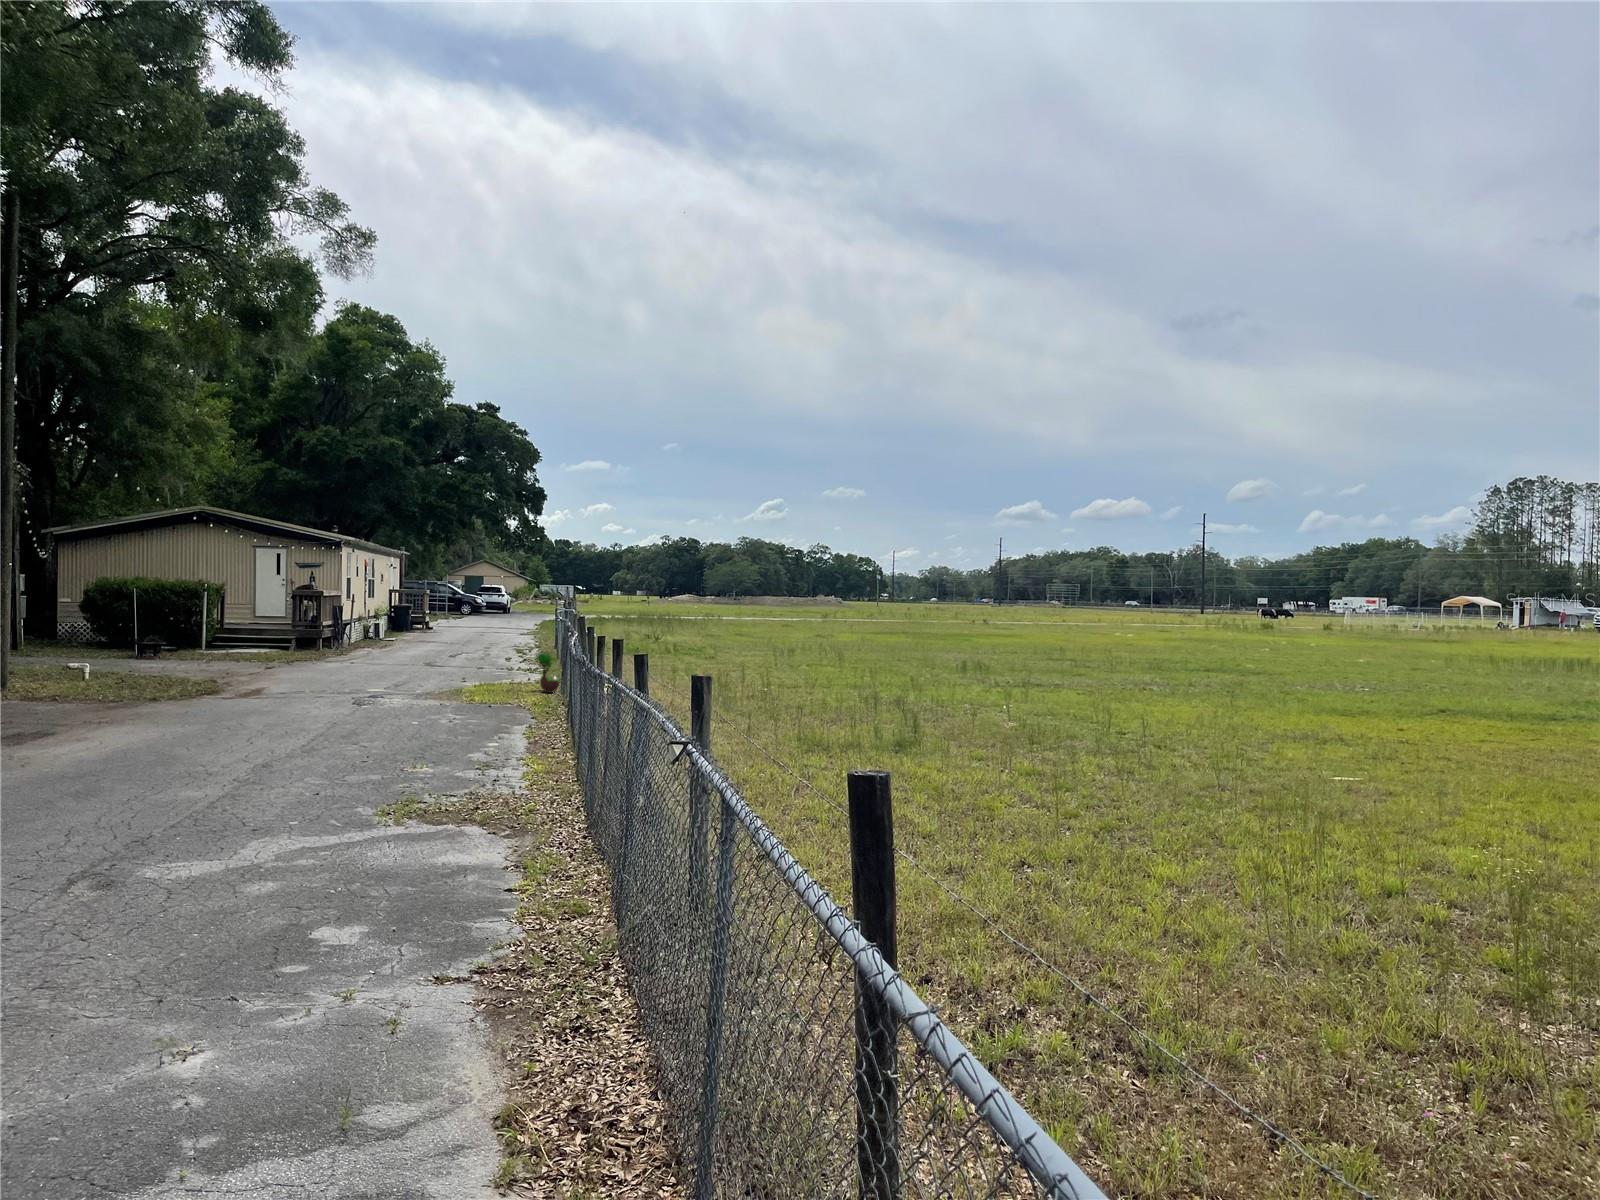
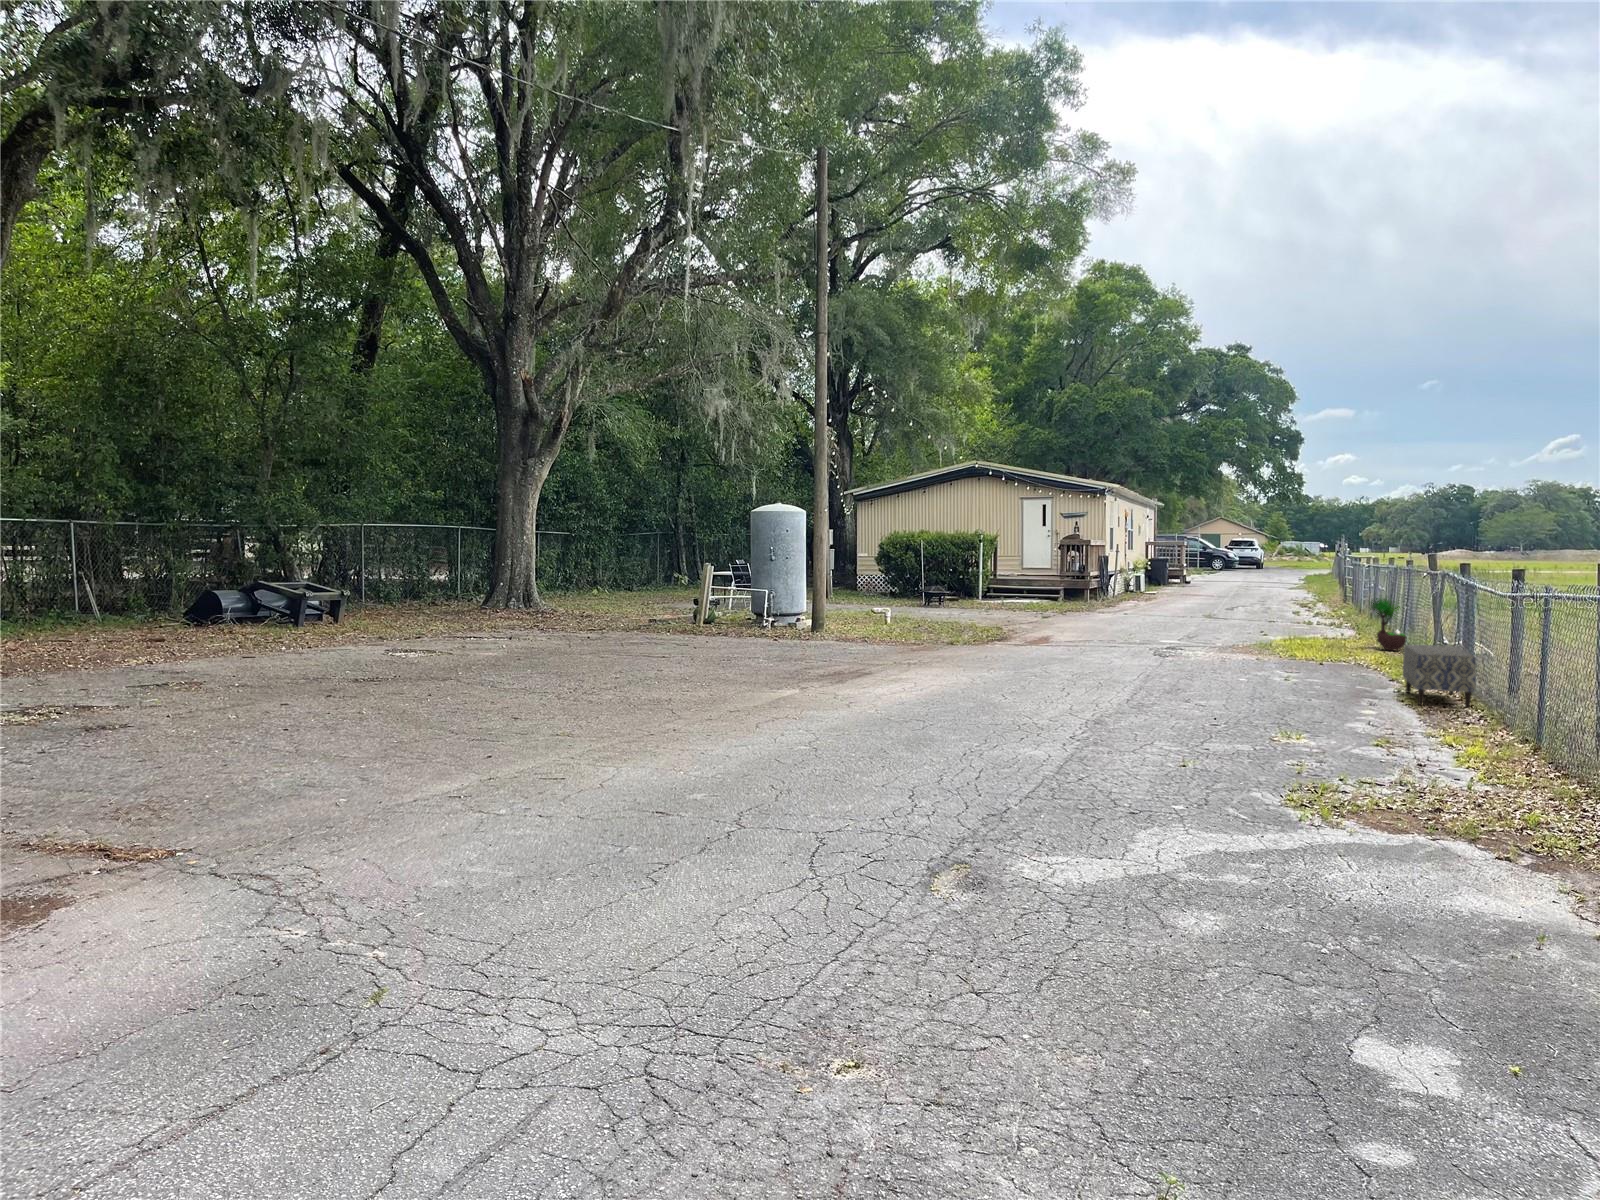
bench: none [529,691,569,737] -> present [1403,645,1476,708]

